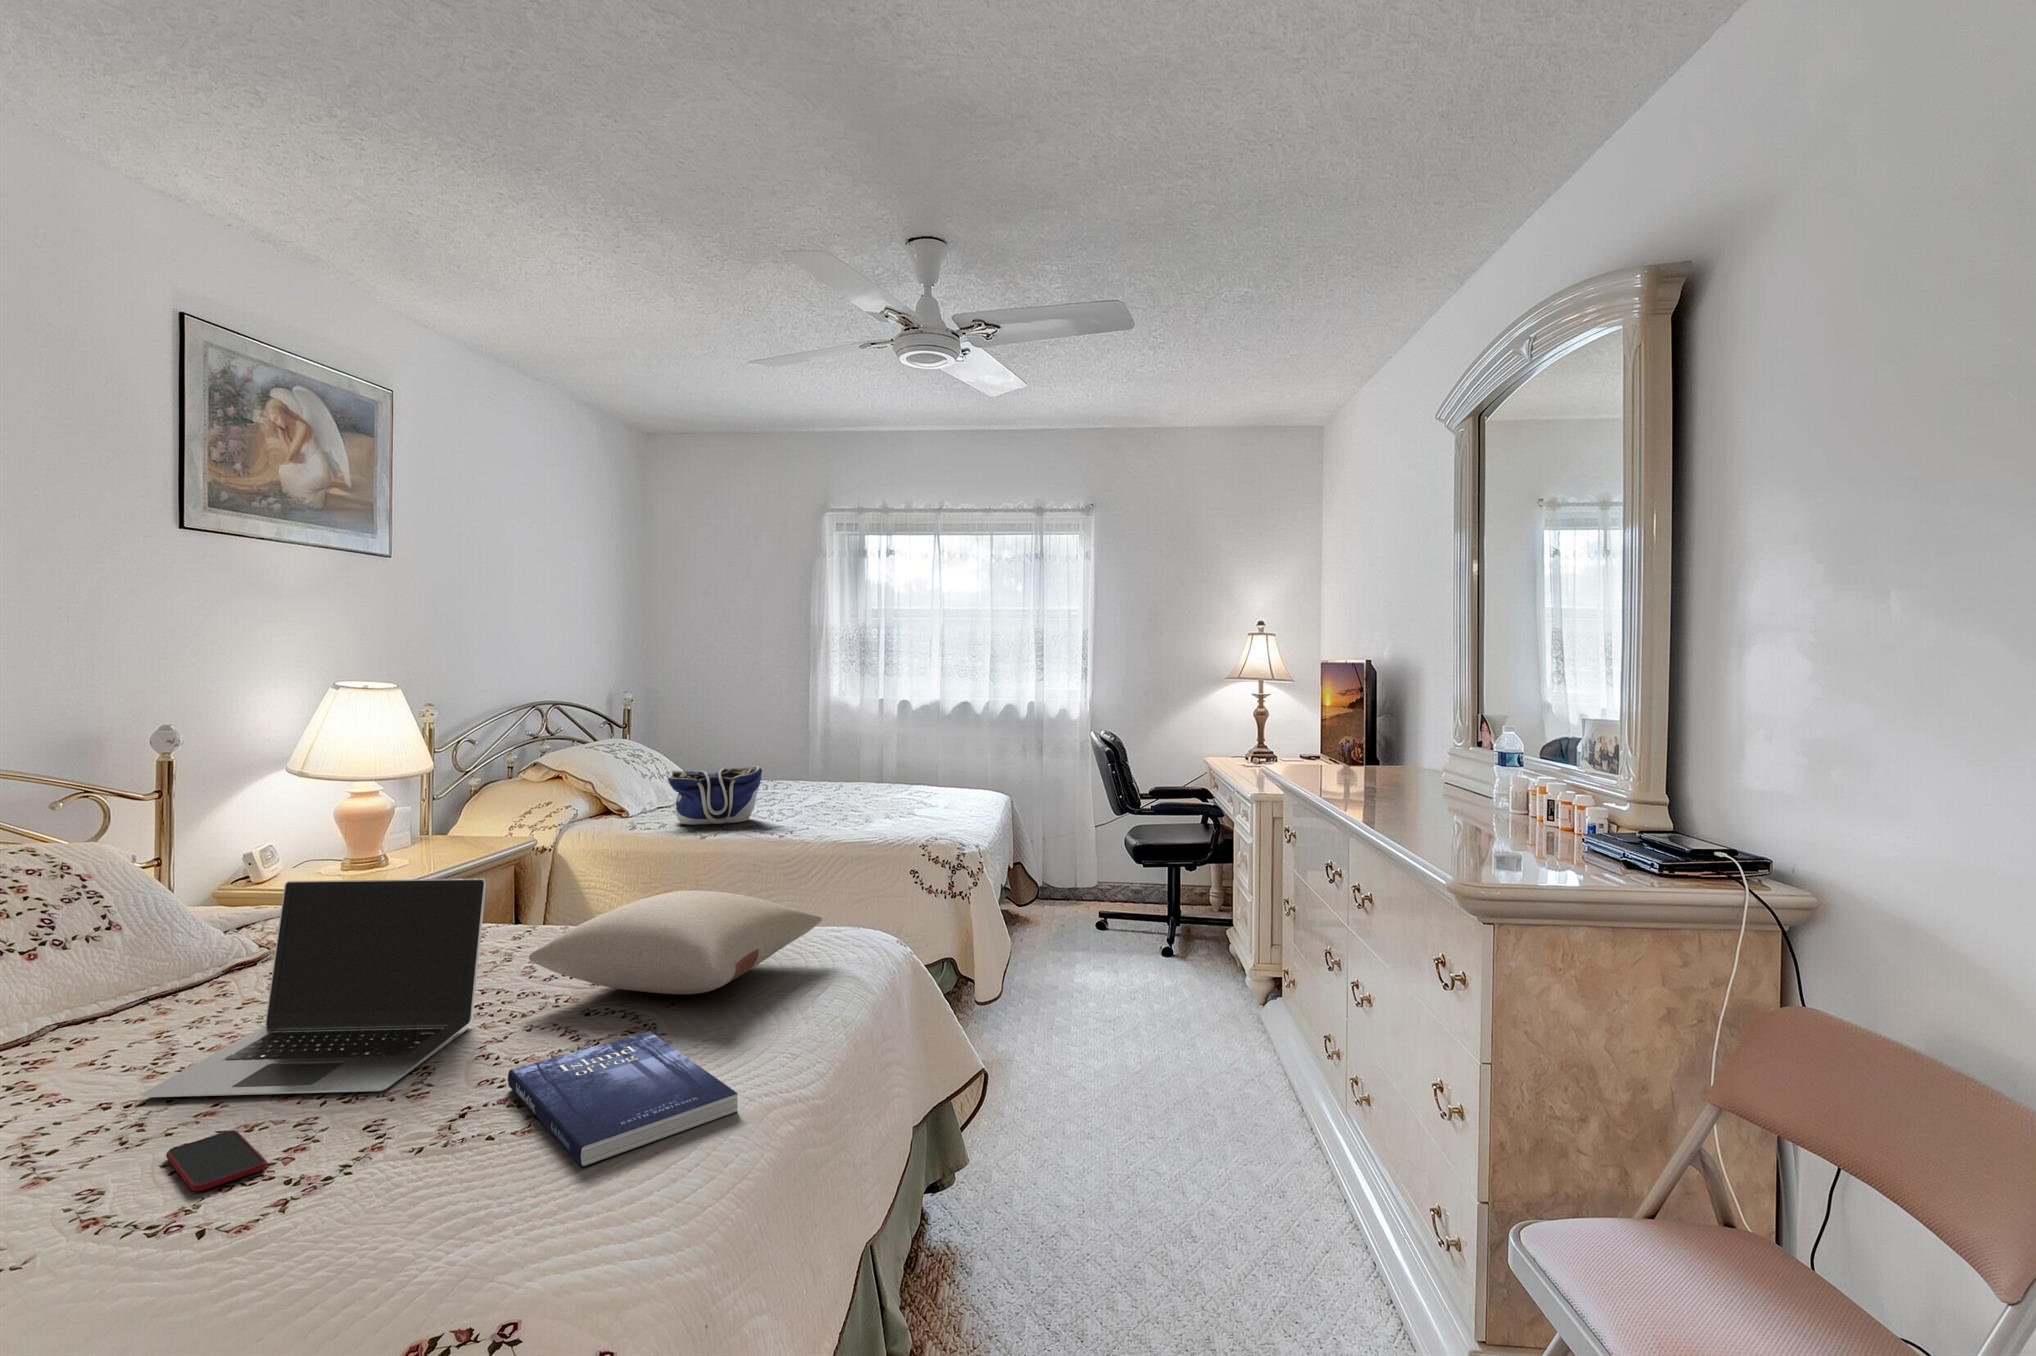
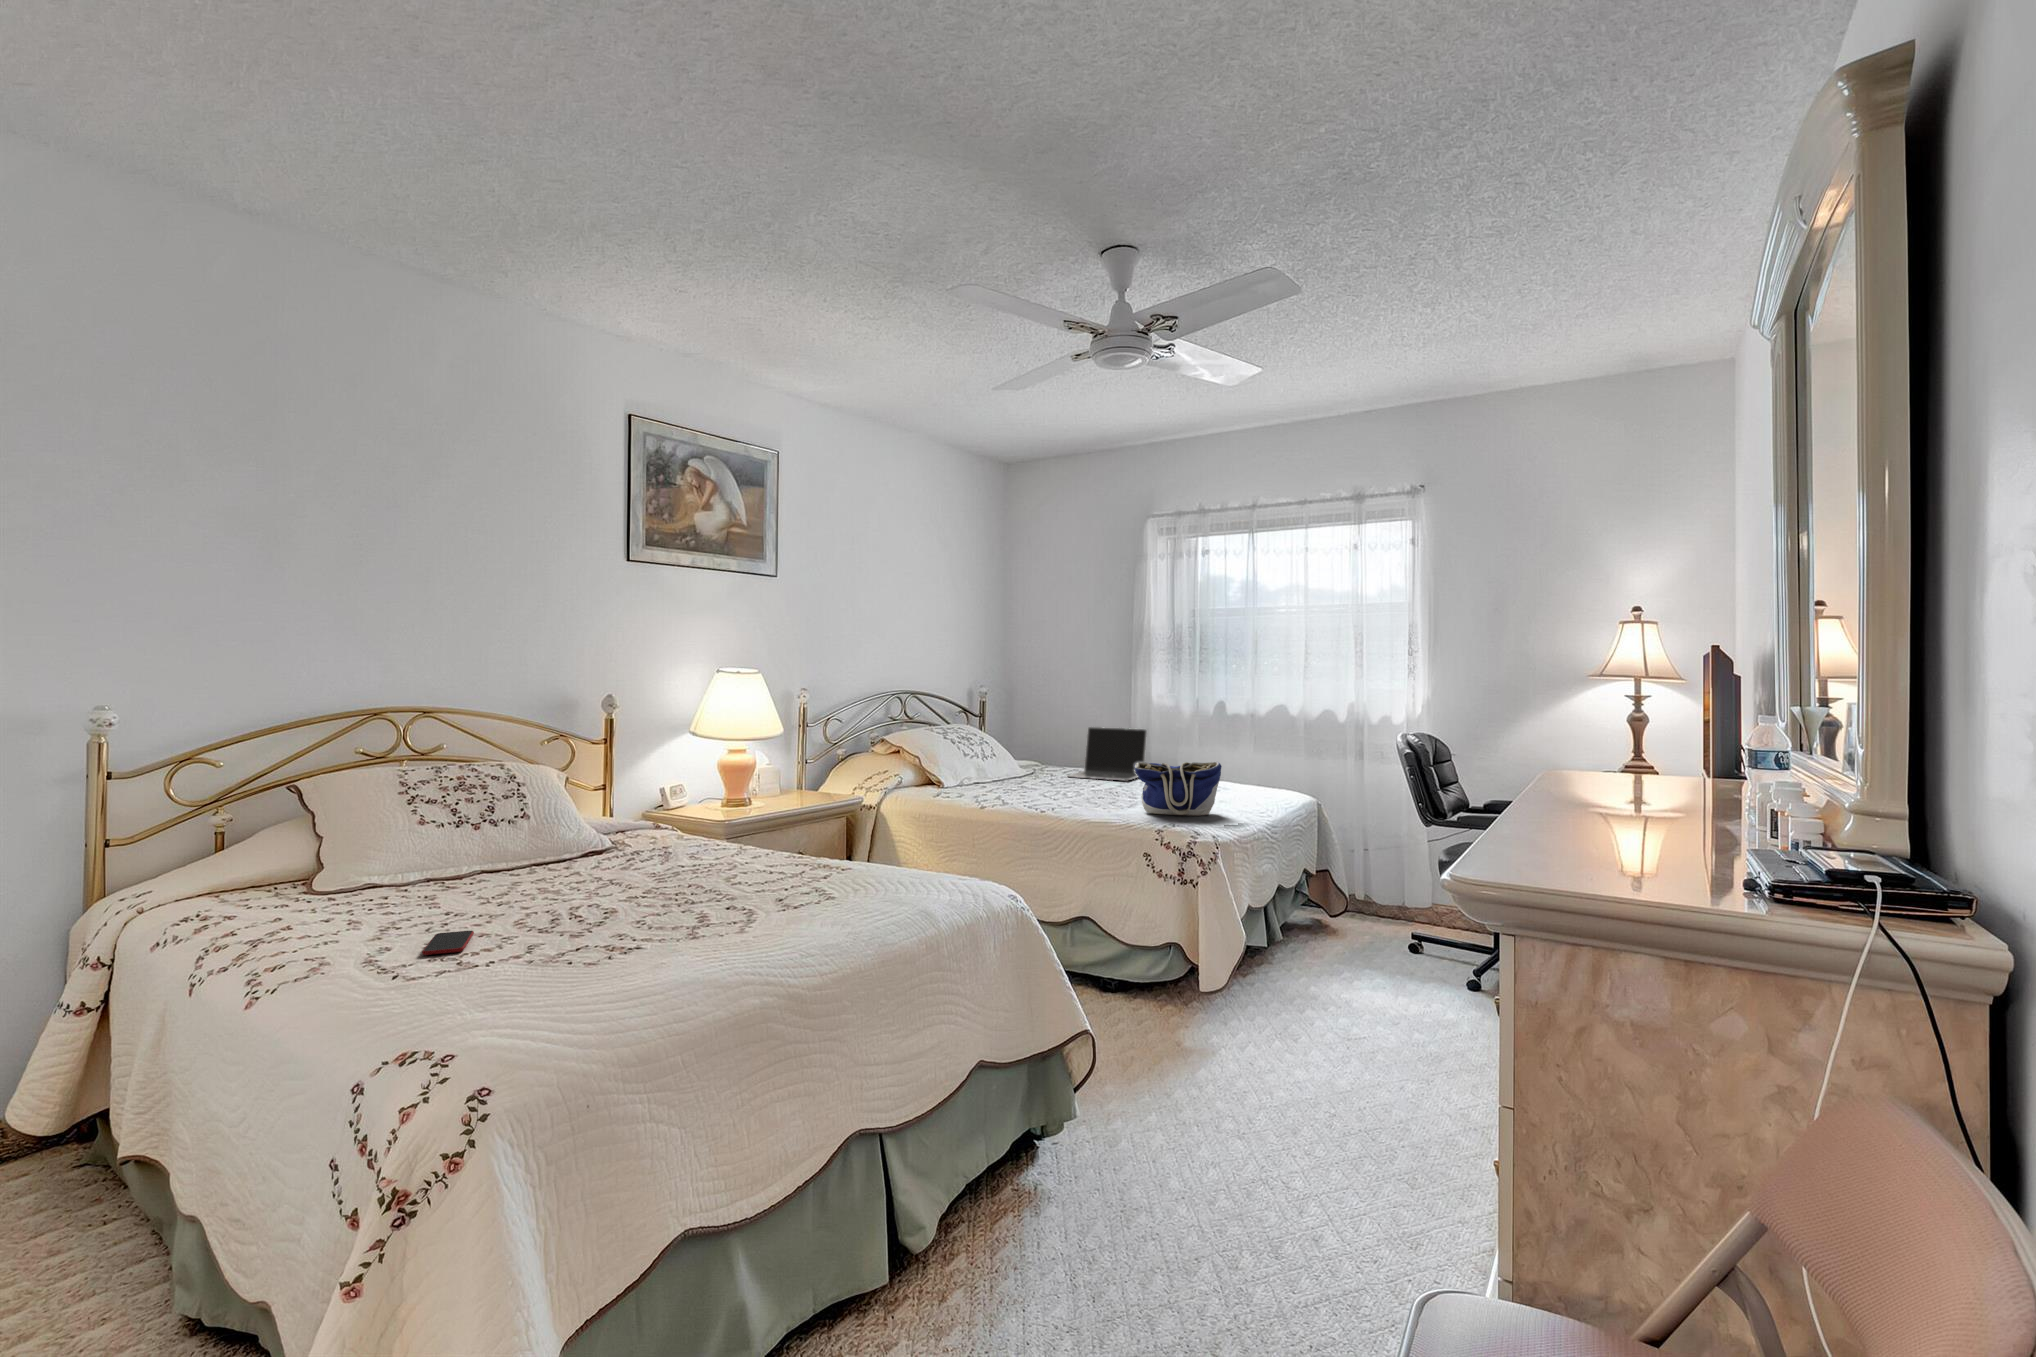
tote bag: present [666,766,762,825] -> present [1134,762,1222,816]
laptop: present [141,879,486,1097] -> present [1069,727,1147,780]
pillow: present [529,891,822,994] -> none [695,827,914,903]
book: present [508,1031,738,1167] -> none [582,919,719,985]

